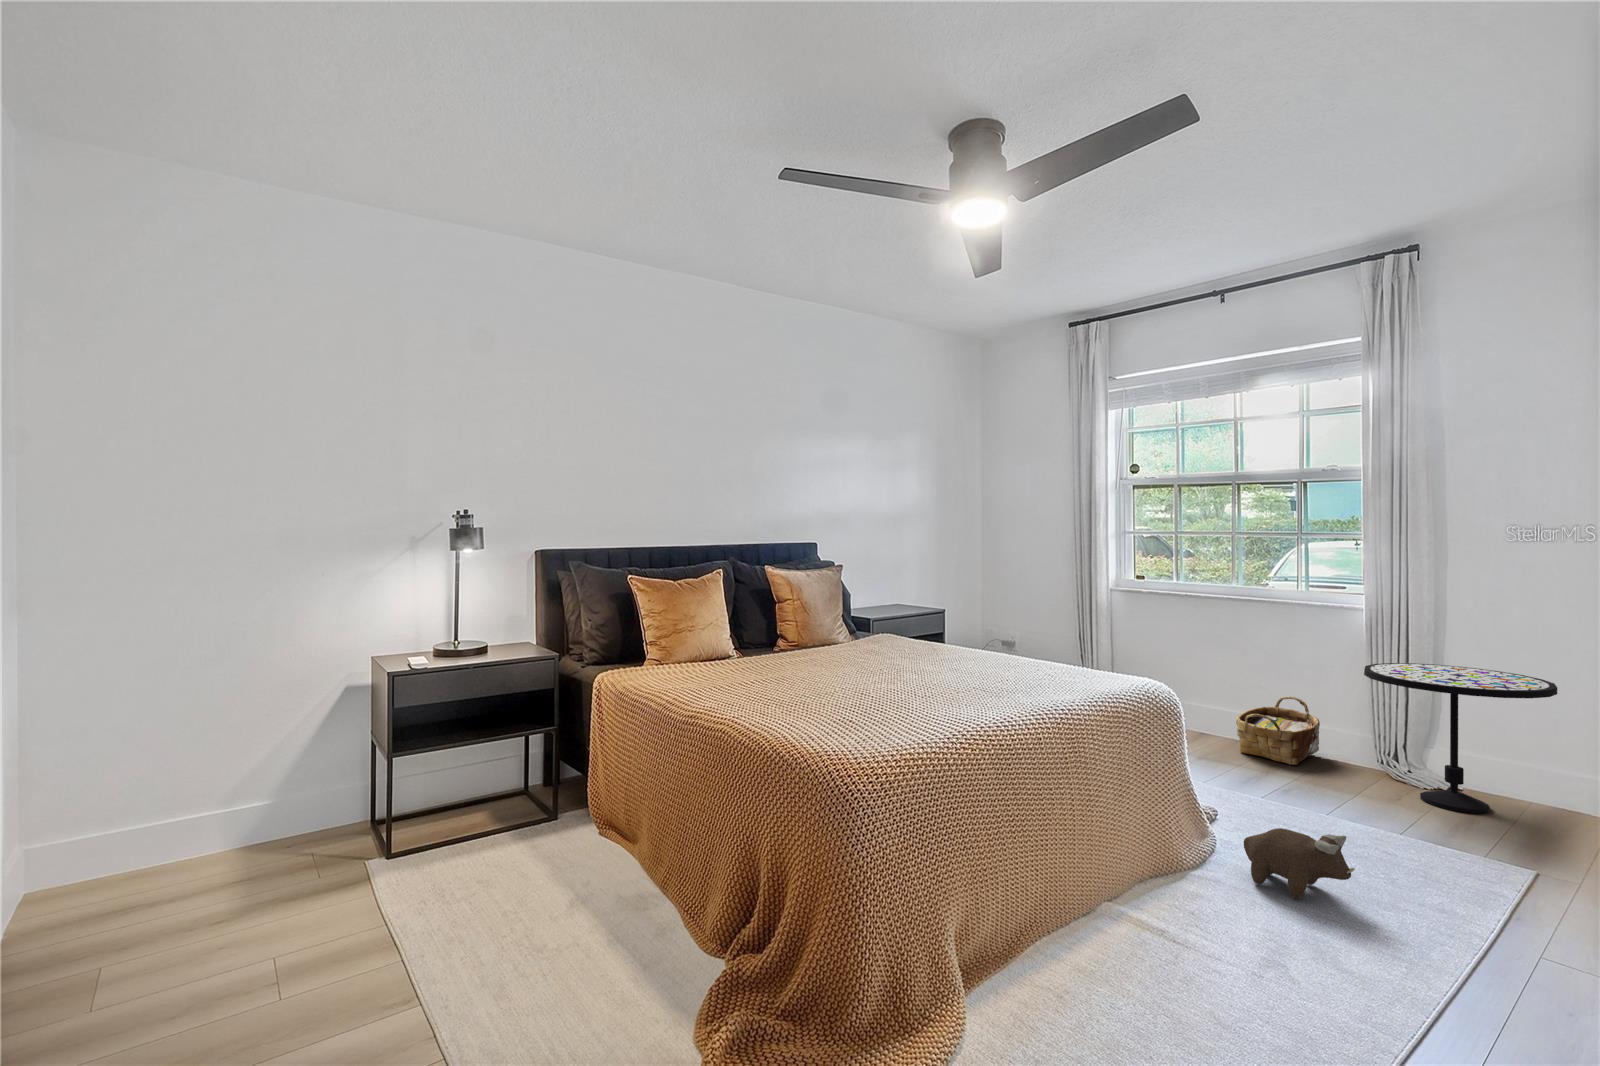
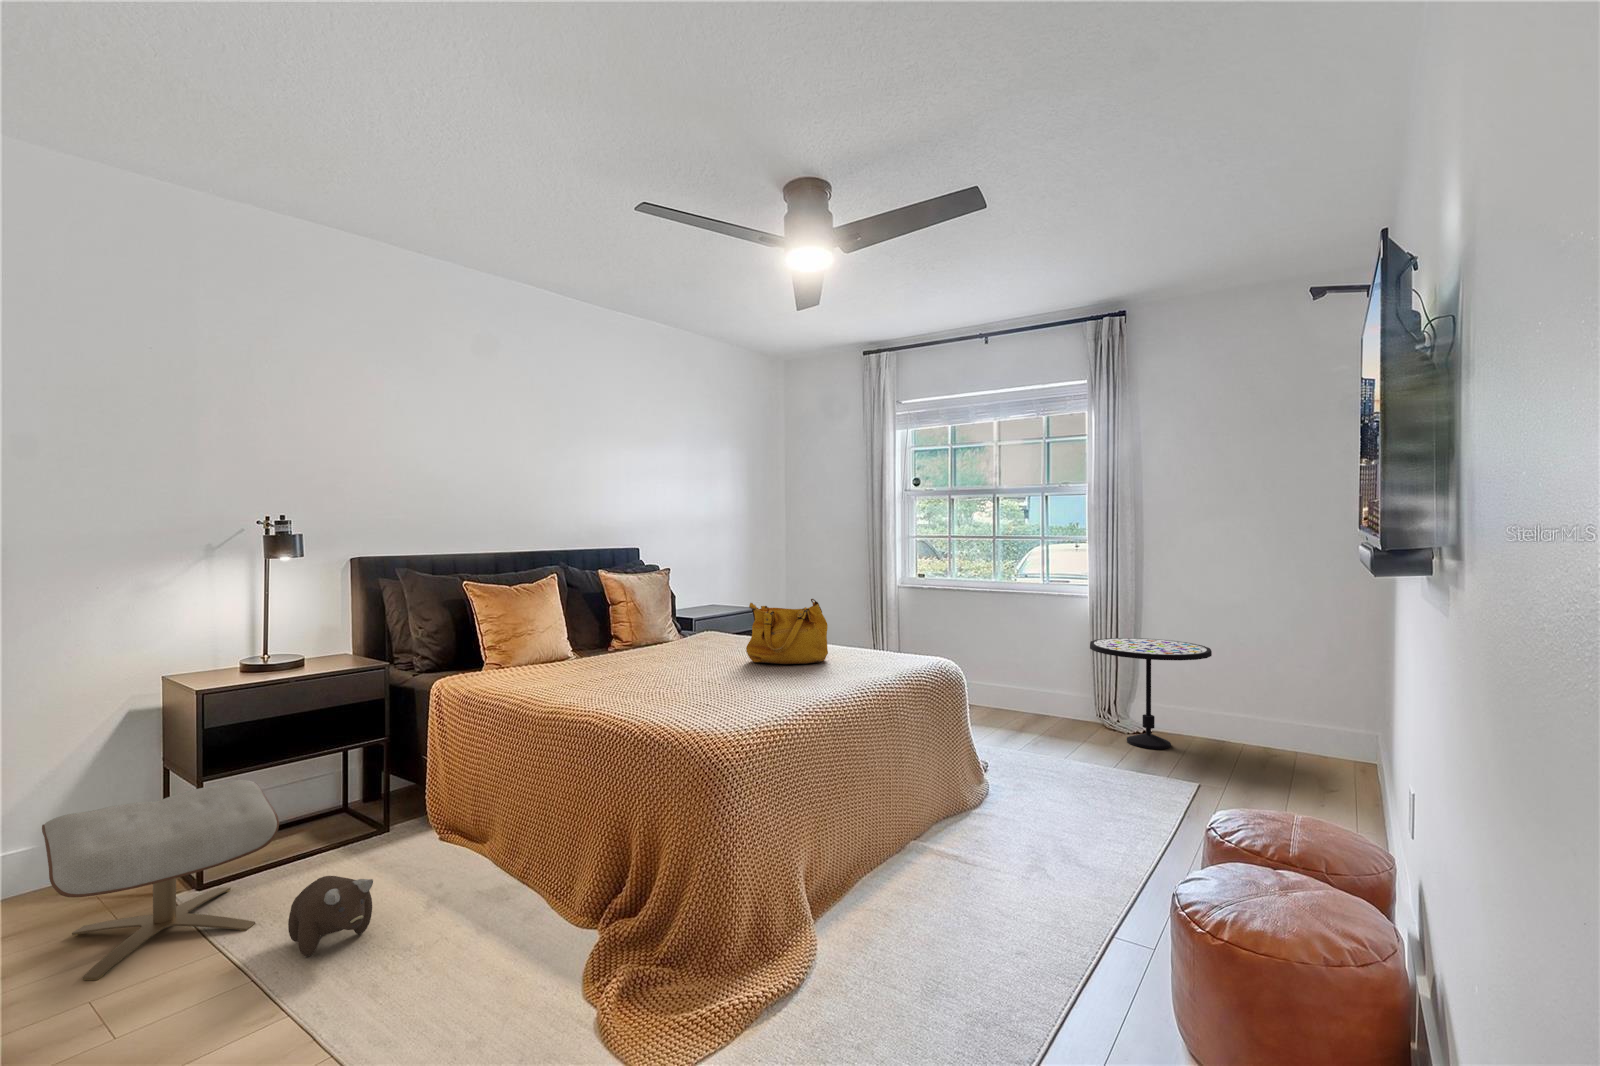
handbag: none [912,602,1007,676] -> present [746,599,828,664]
woven basket: present [1236,696,1320,765] -> none [999,669,1059,724]
ottoman: none [249,759,443,936] -> present [42,780,279,980]
plush toy: present [1244,828,1355,899] -> present [288,876,373,957]

